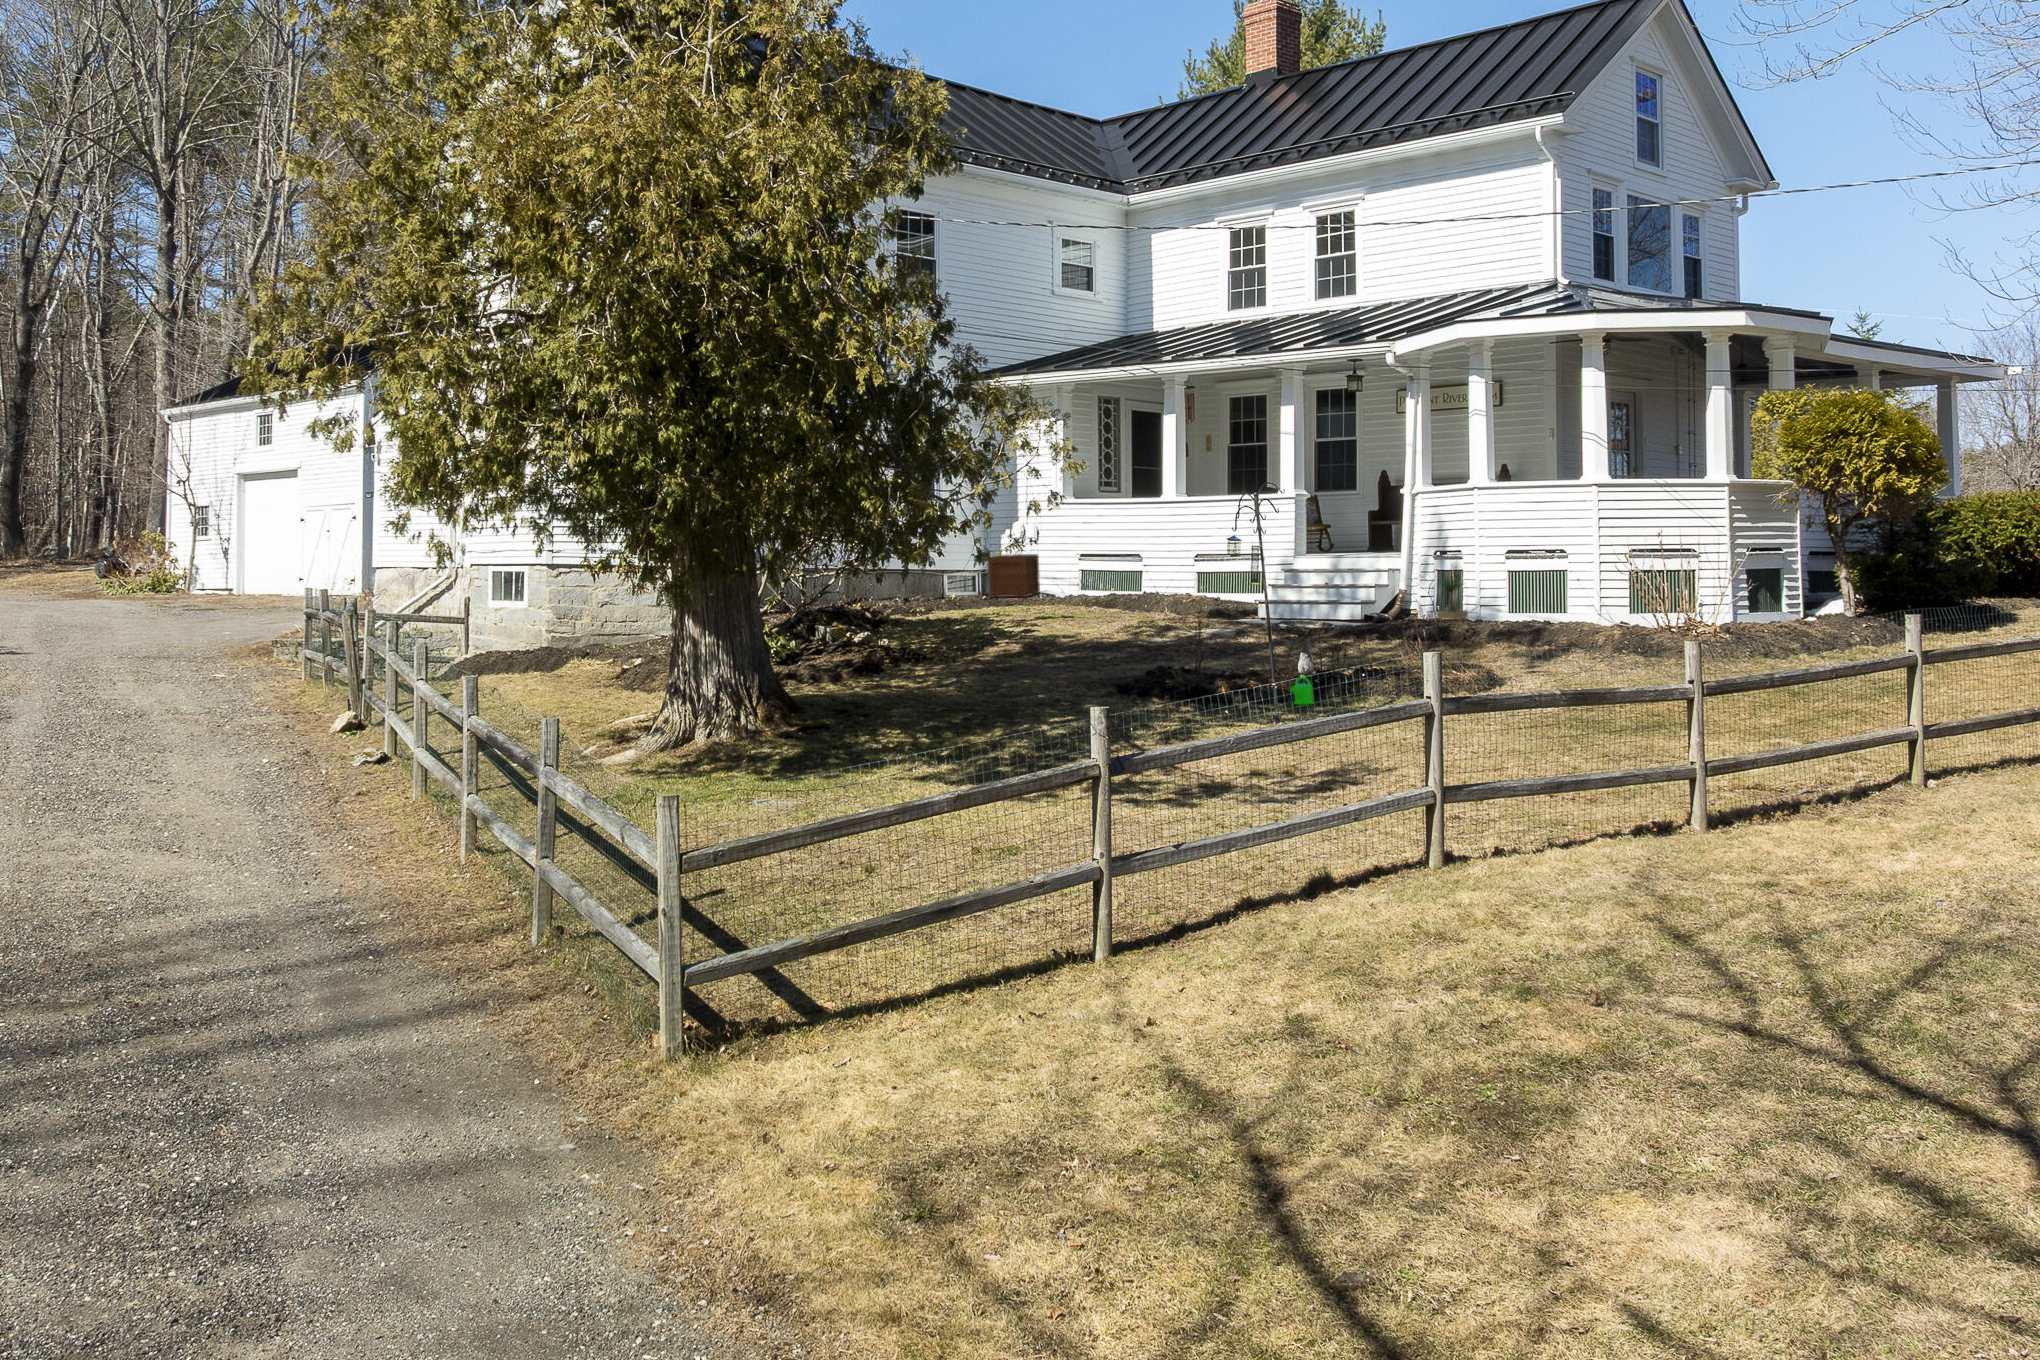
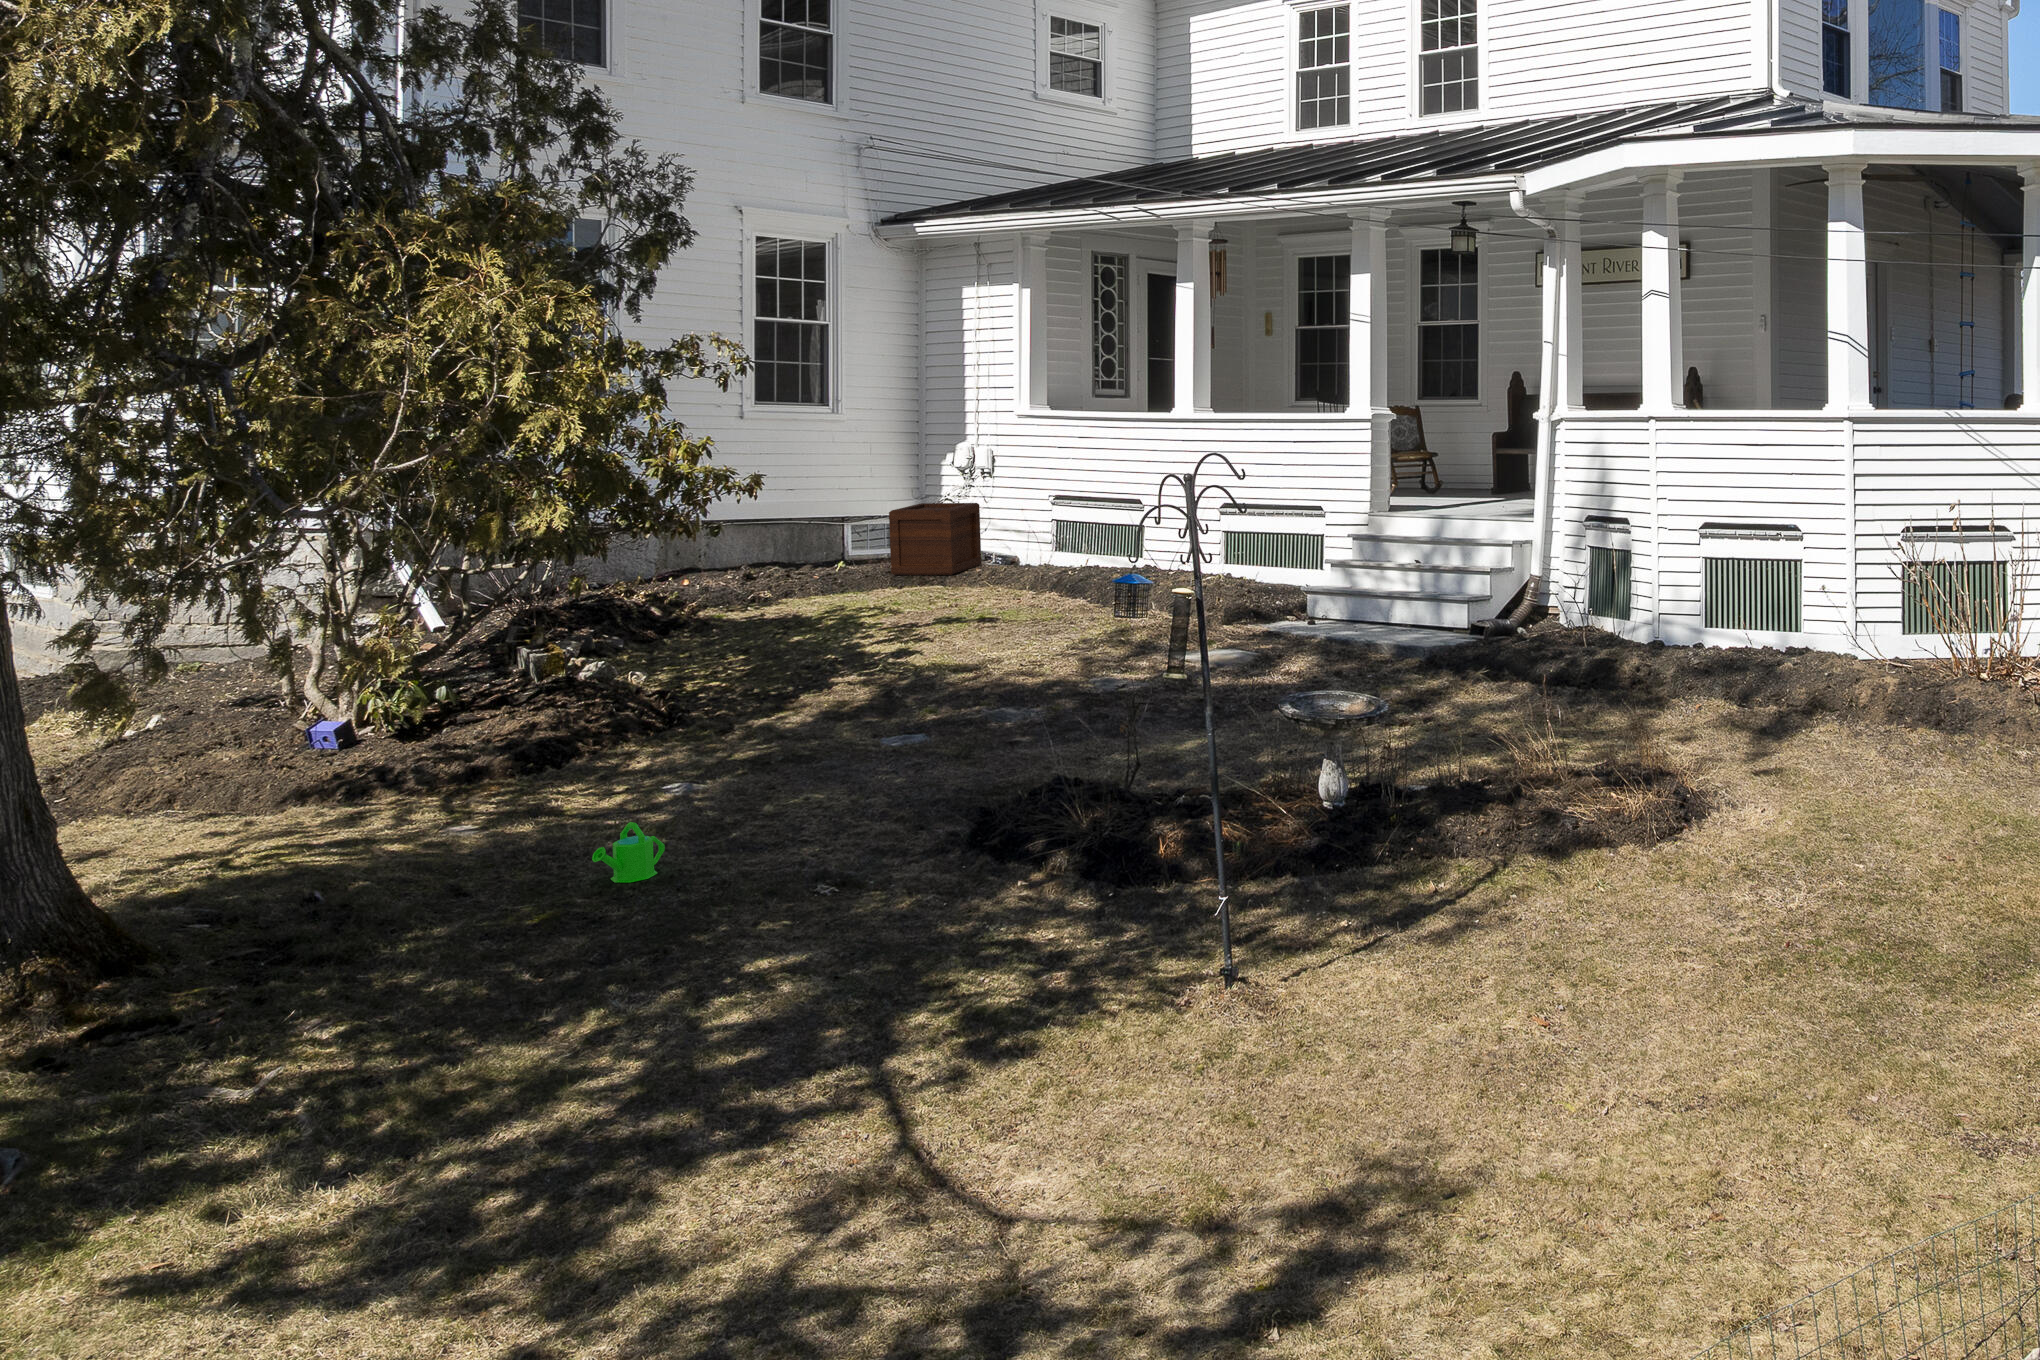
potted plant: present [1437,578,1468,620] -> none [1587,563,1643,637]
watering can: present [1291,676,1313,705] -> present [592,822,665,883]

